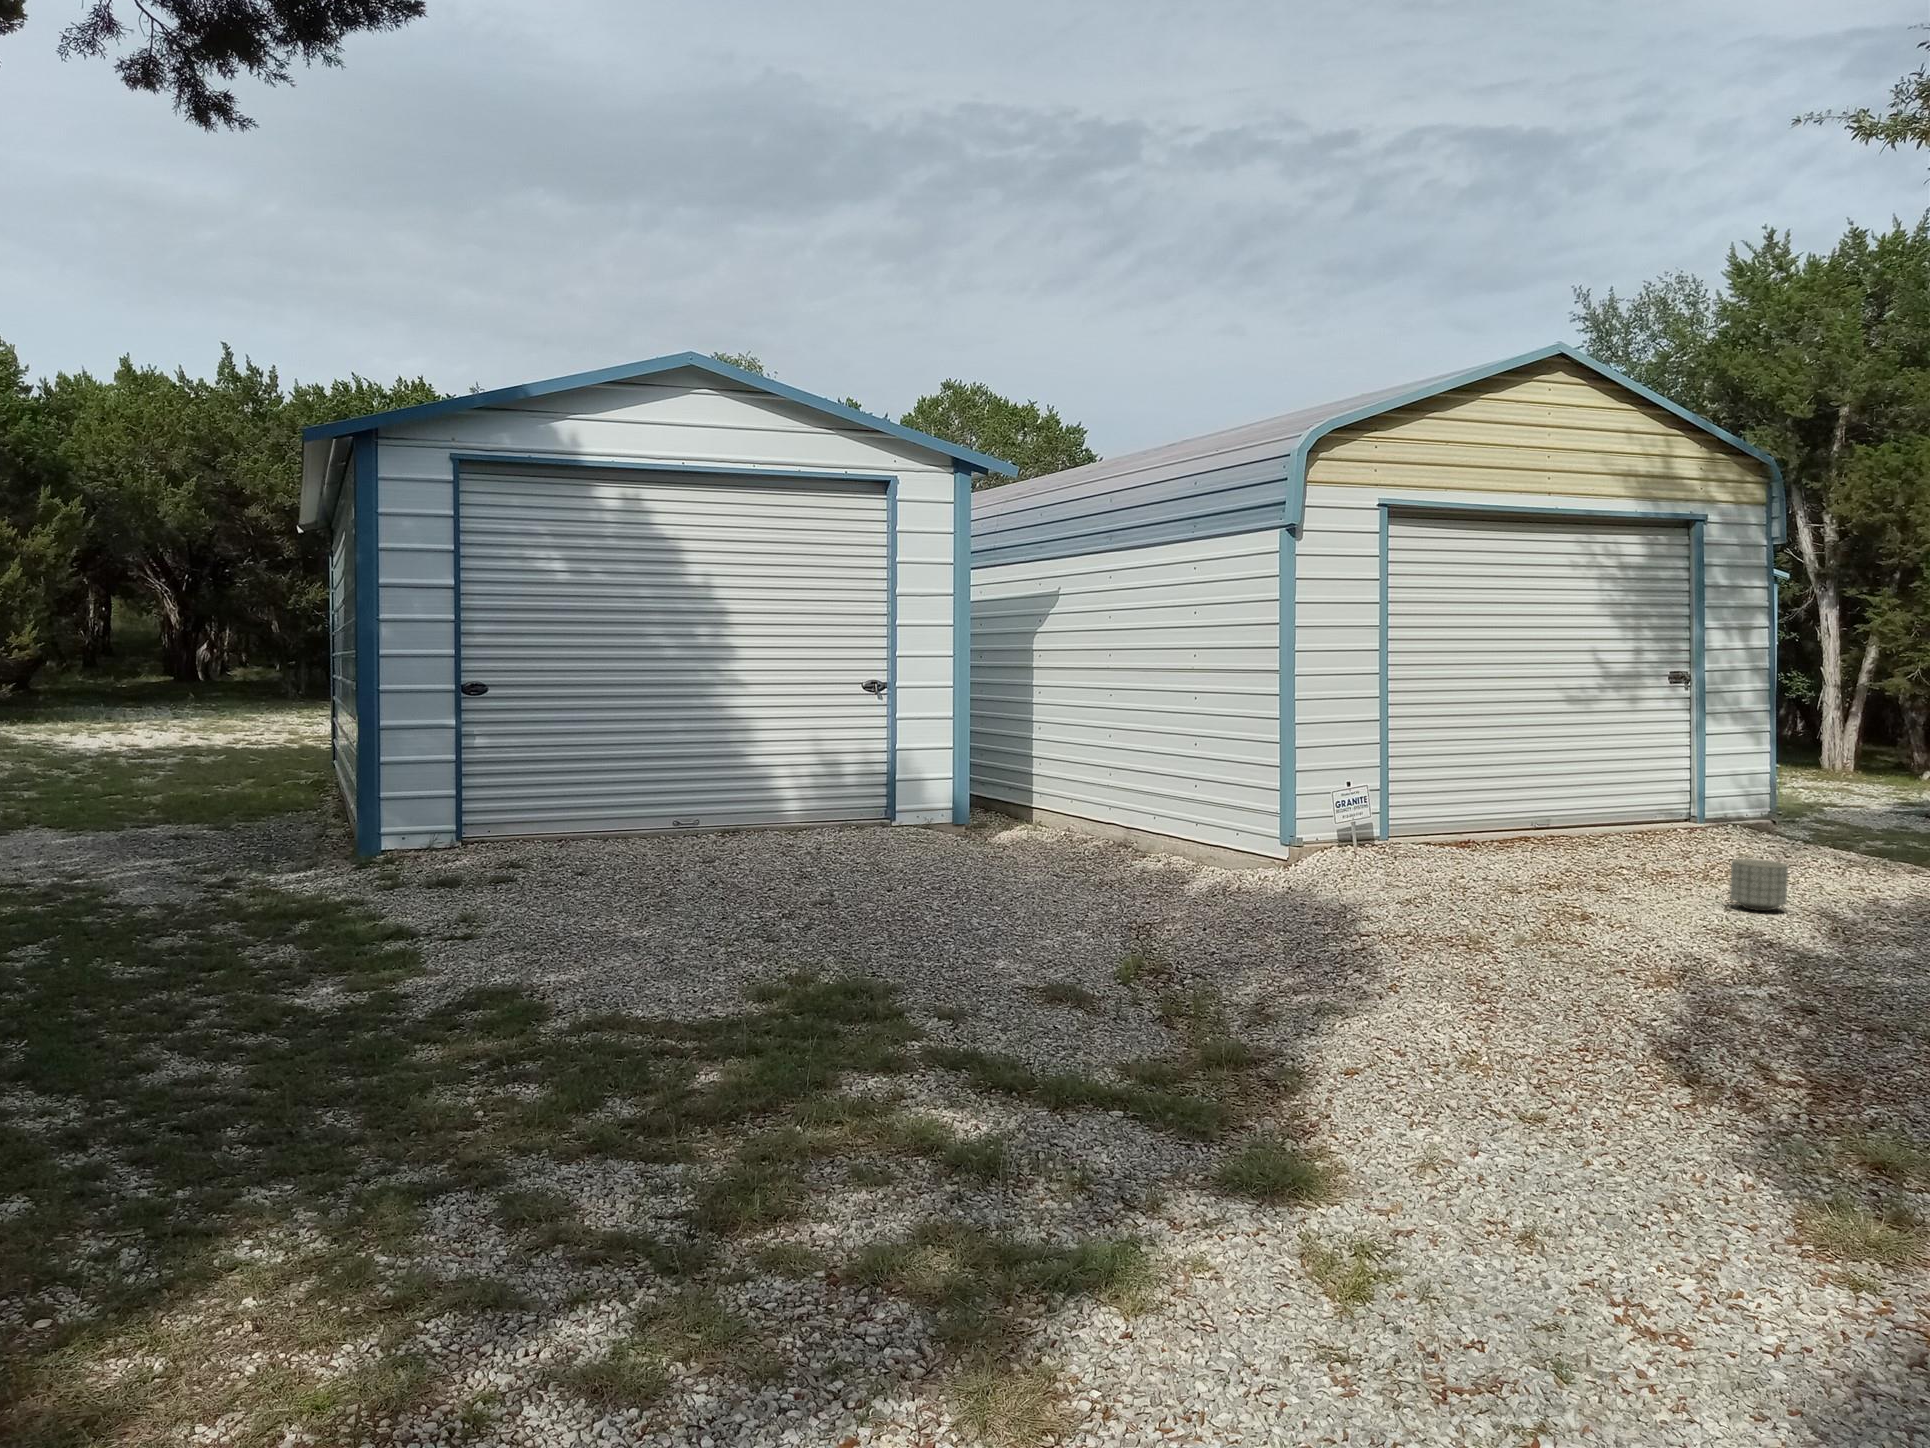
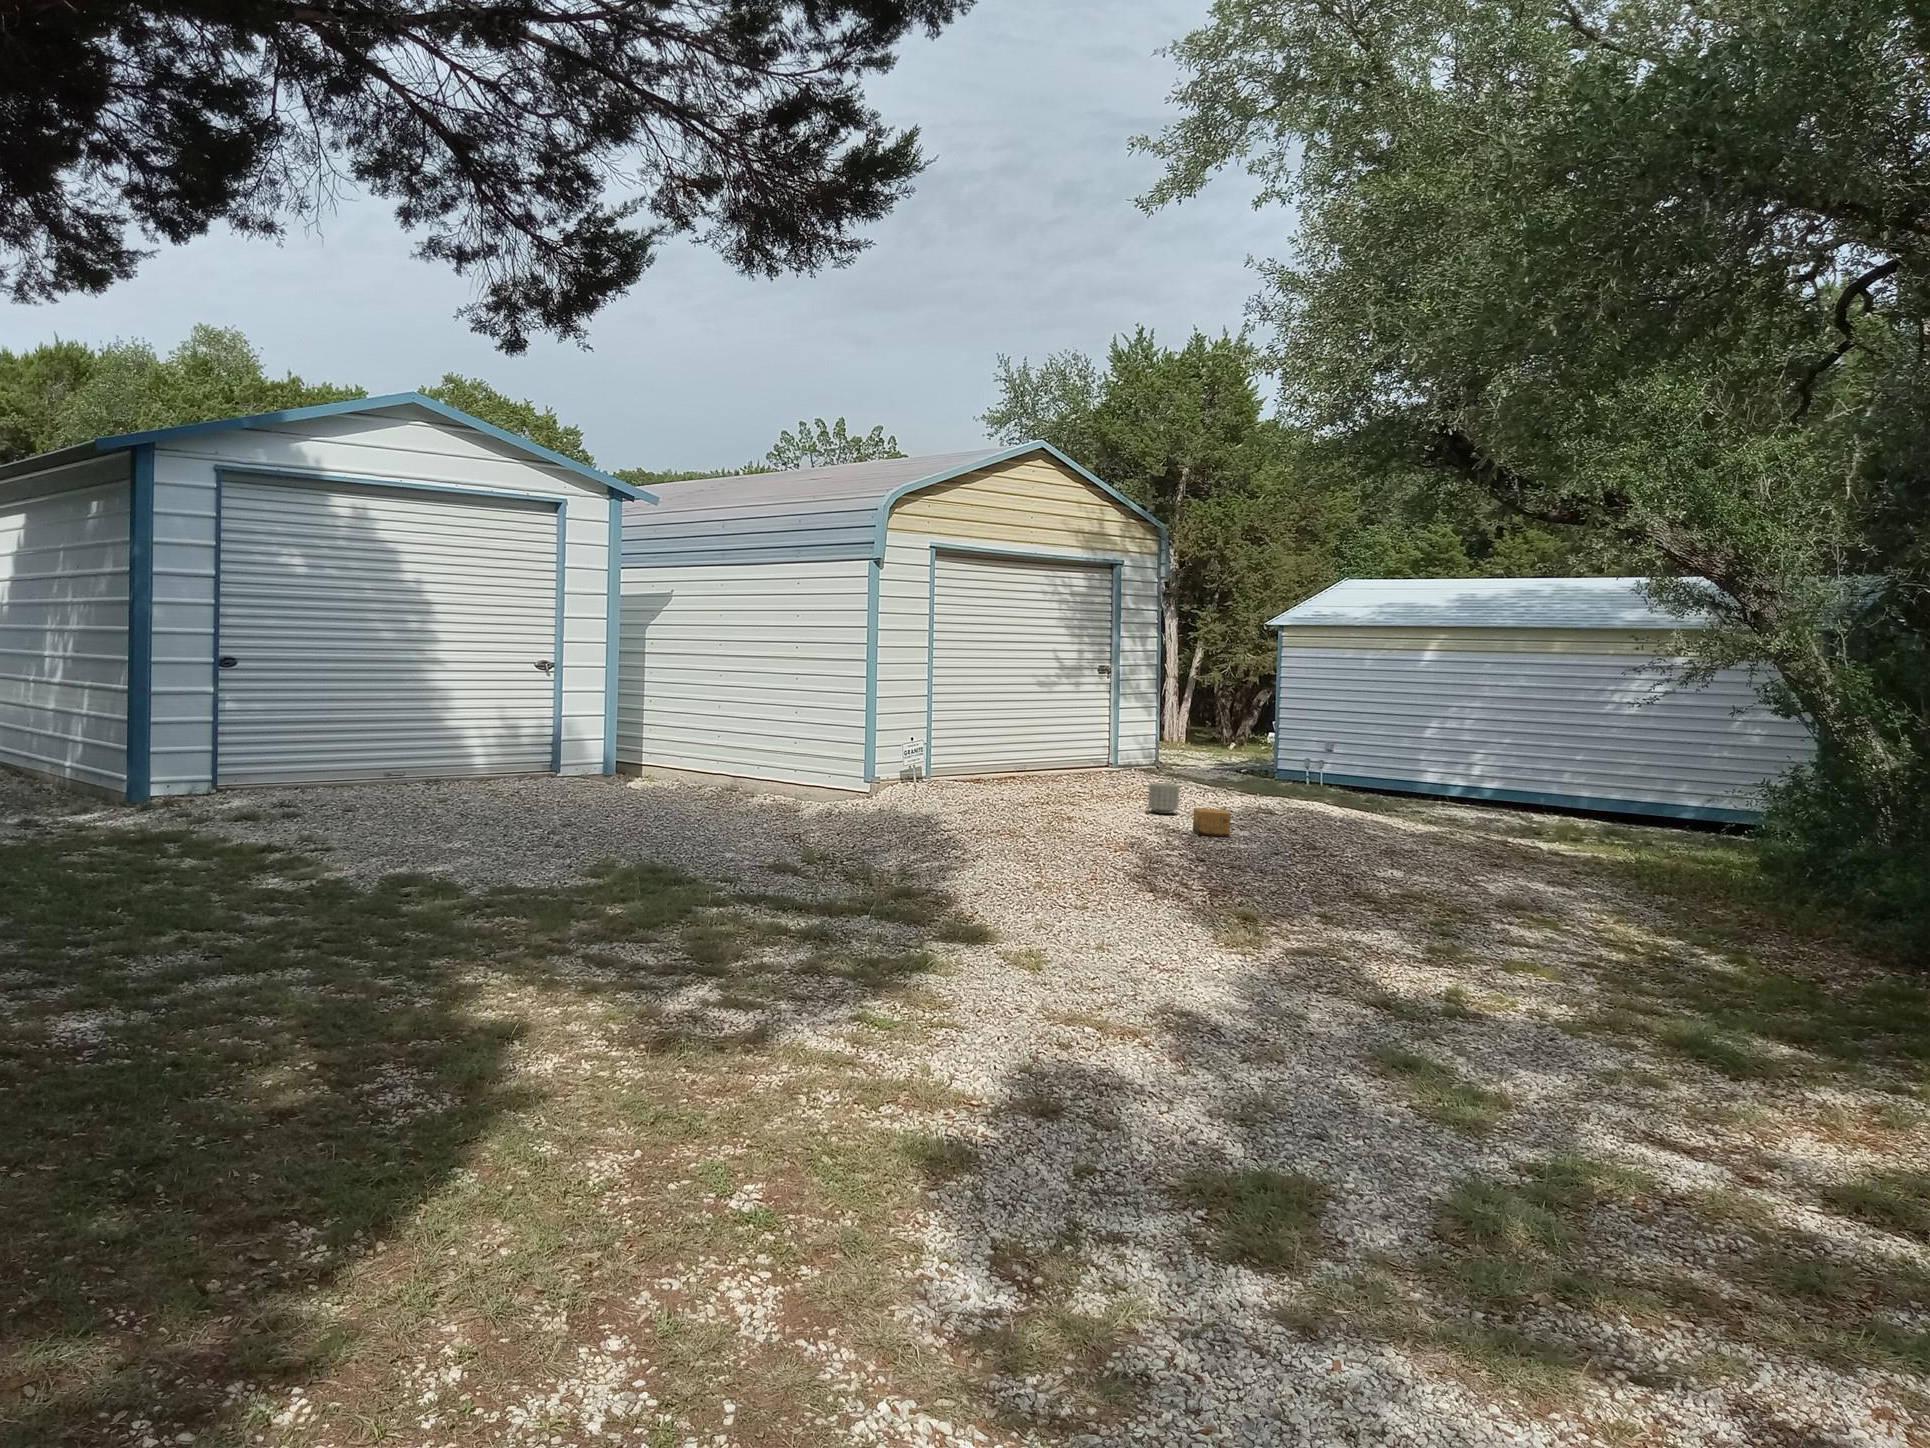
cardboard box: none [1806,907,1879,961] -> present [1193,808,1231,837]

